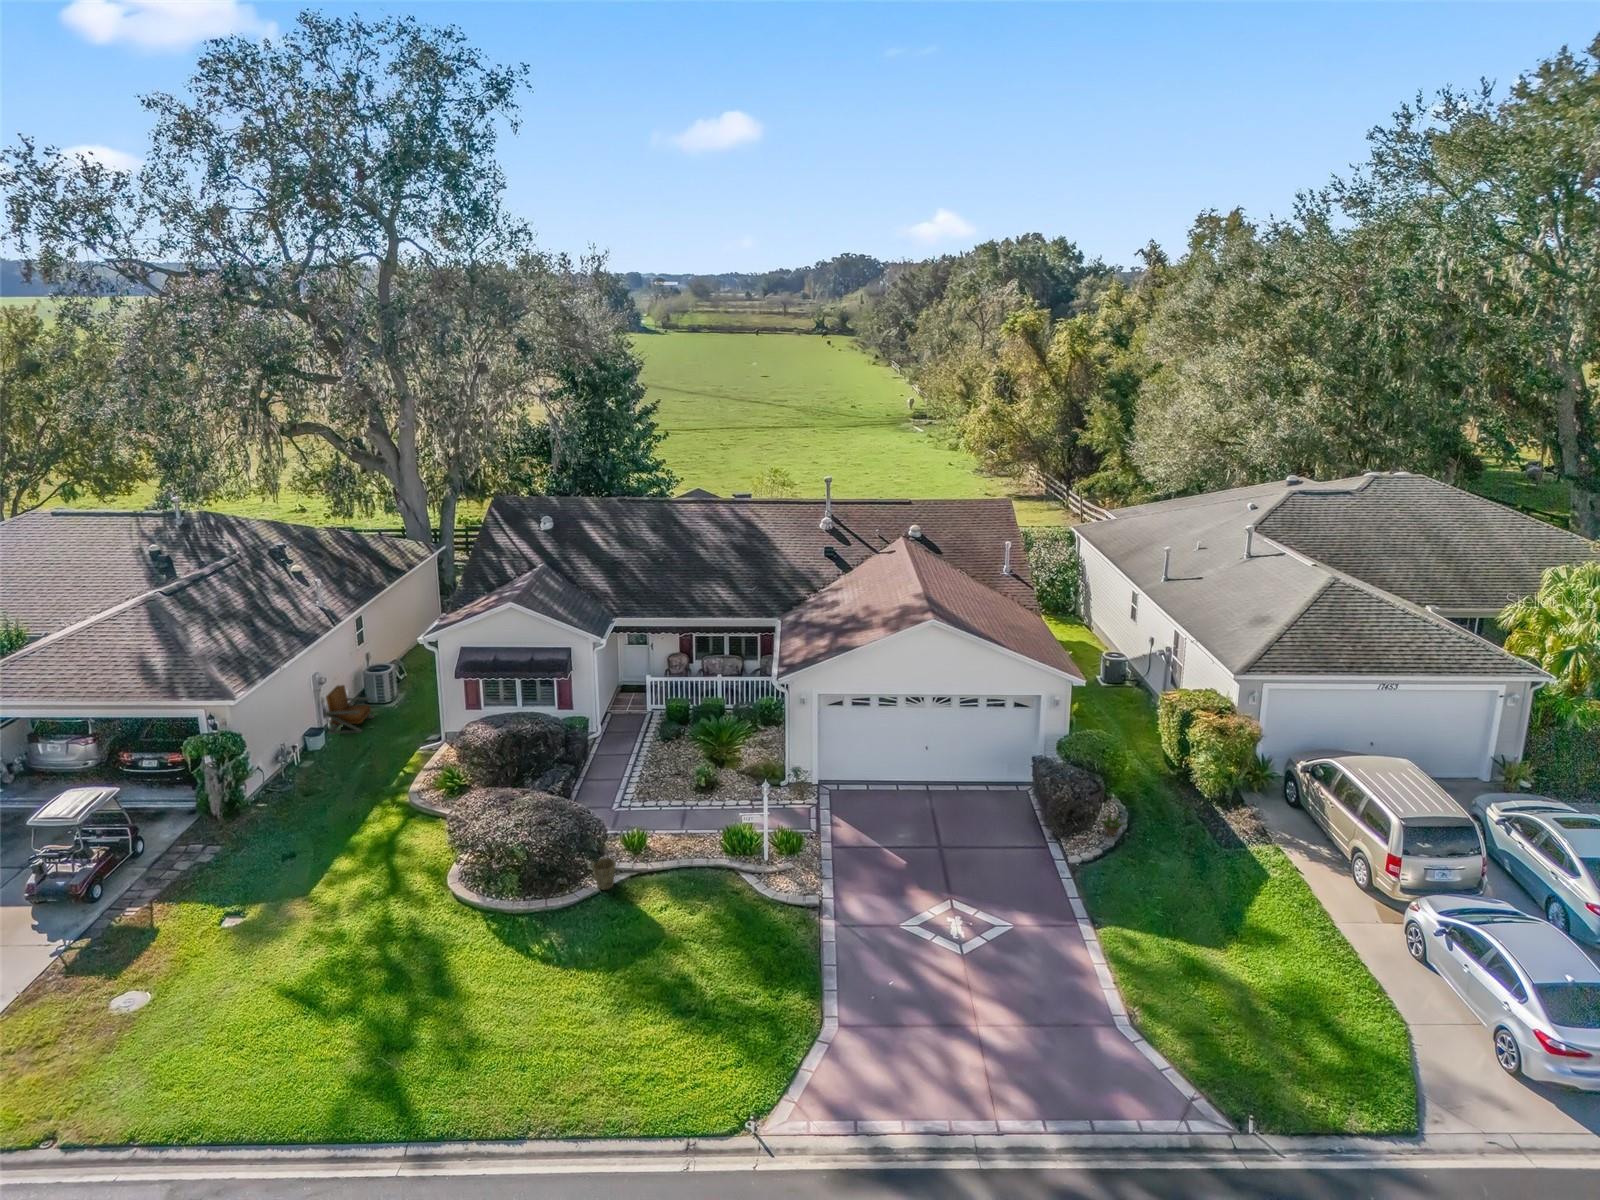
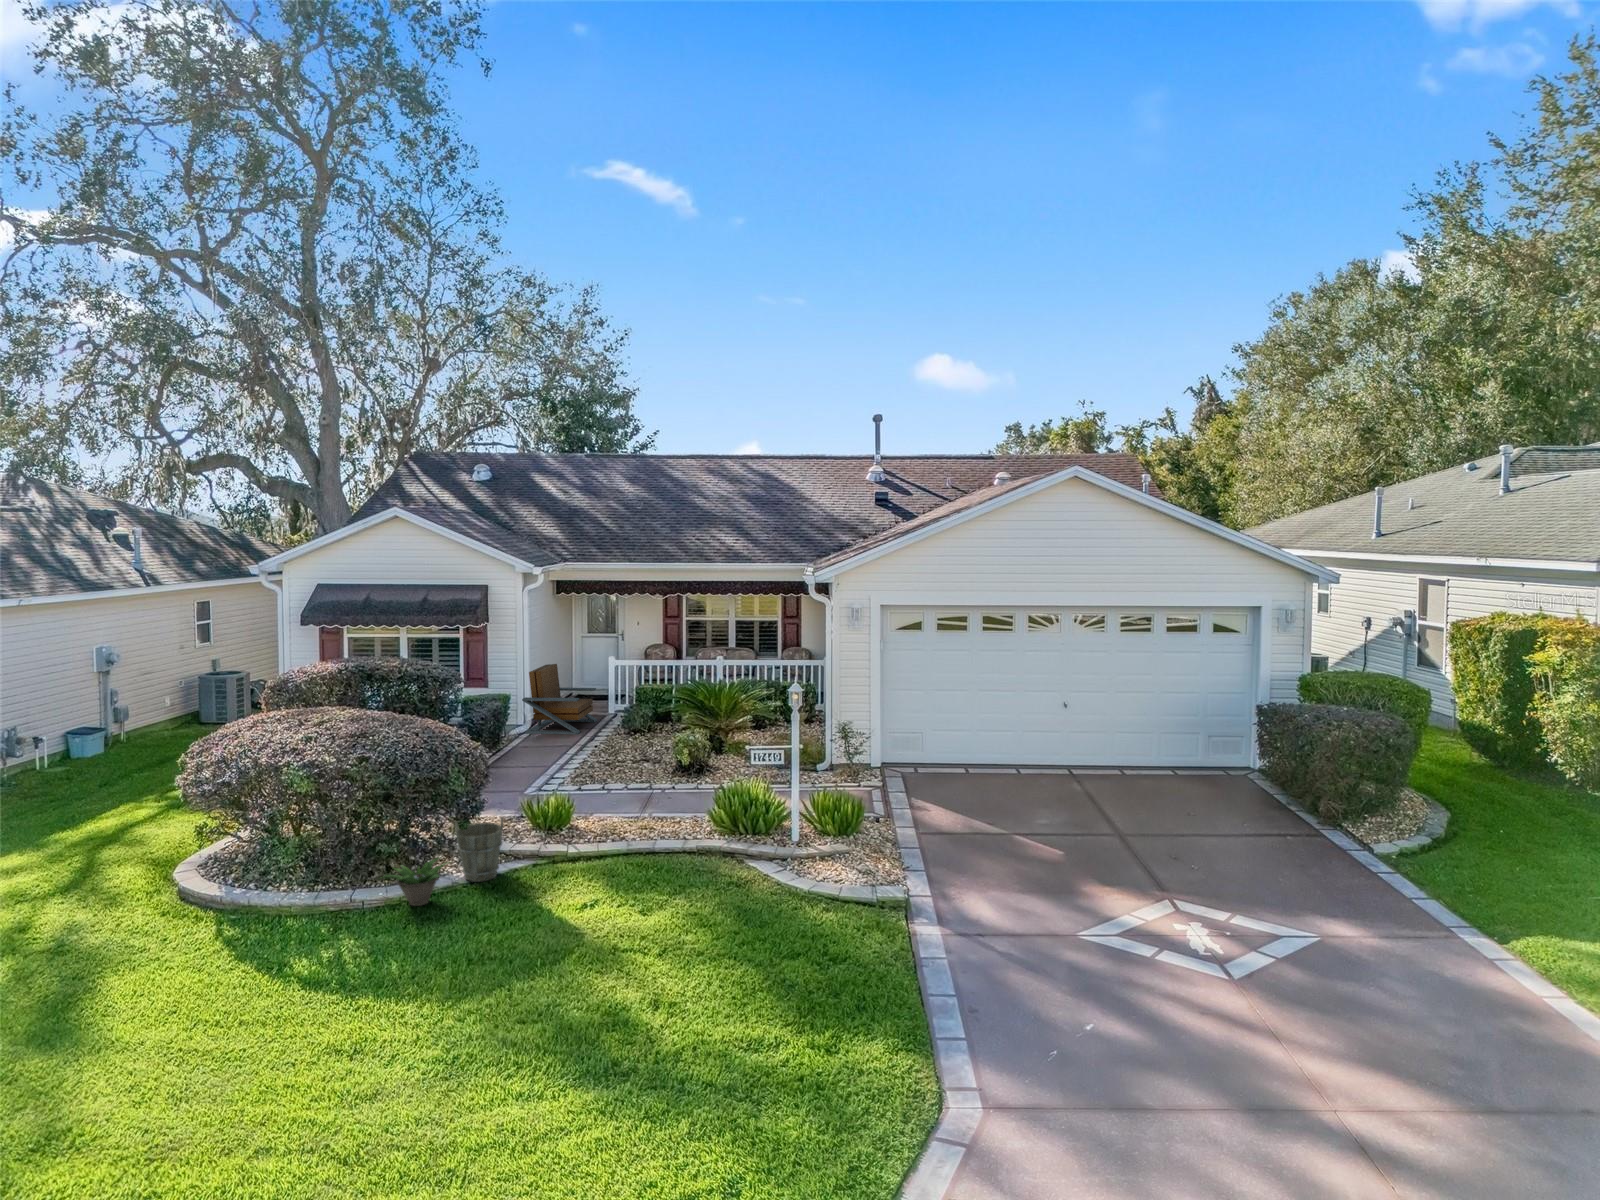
lounge chair: present [323,685,374,734] -> present [522,664,597,734]
decorative plant: present [1100,814,1124,836] -> present [386,857,449,906]

